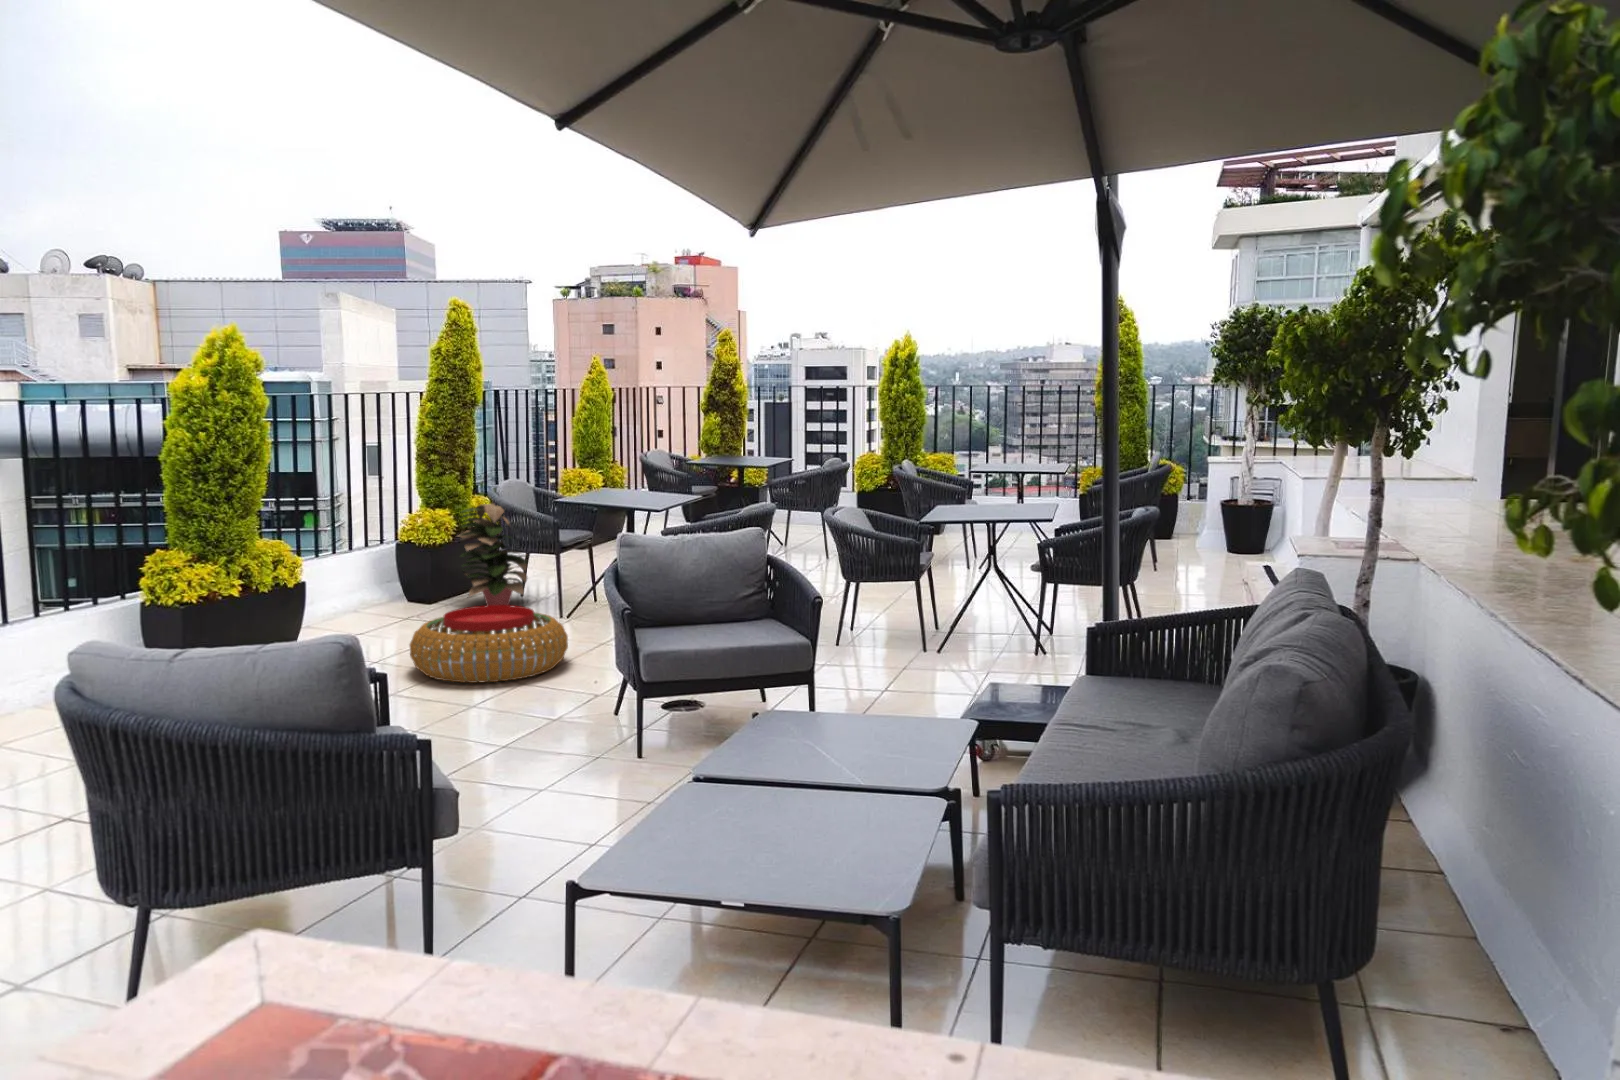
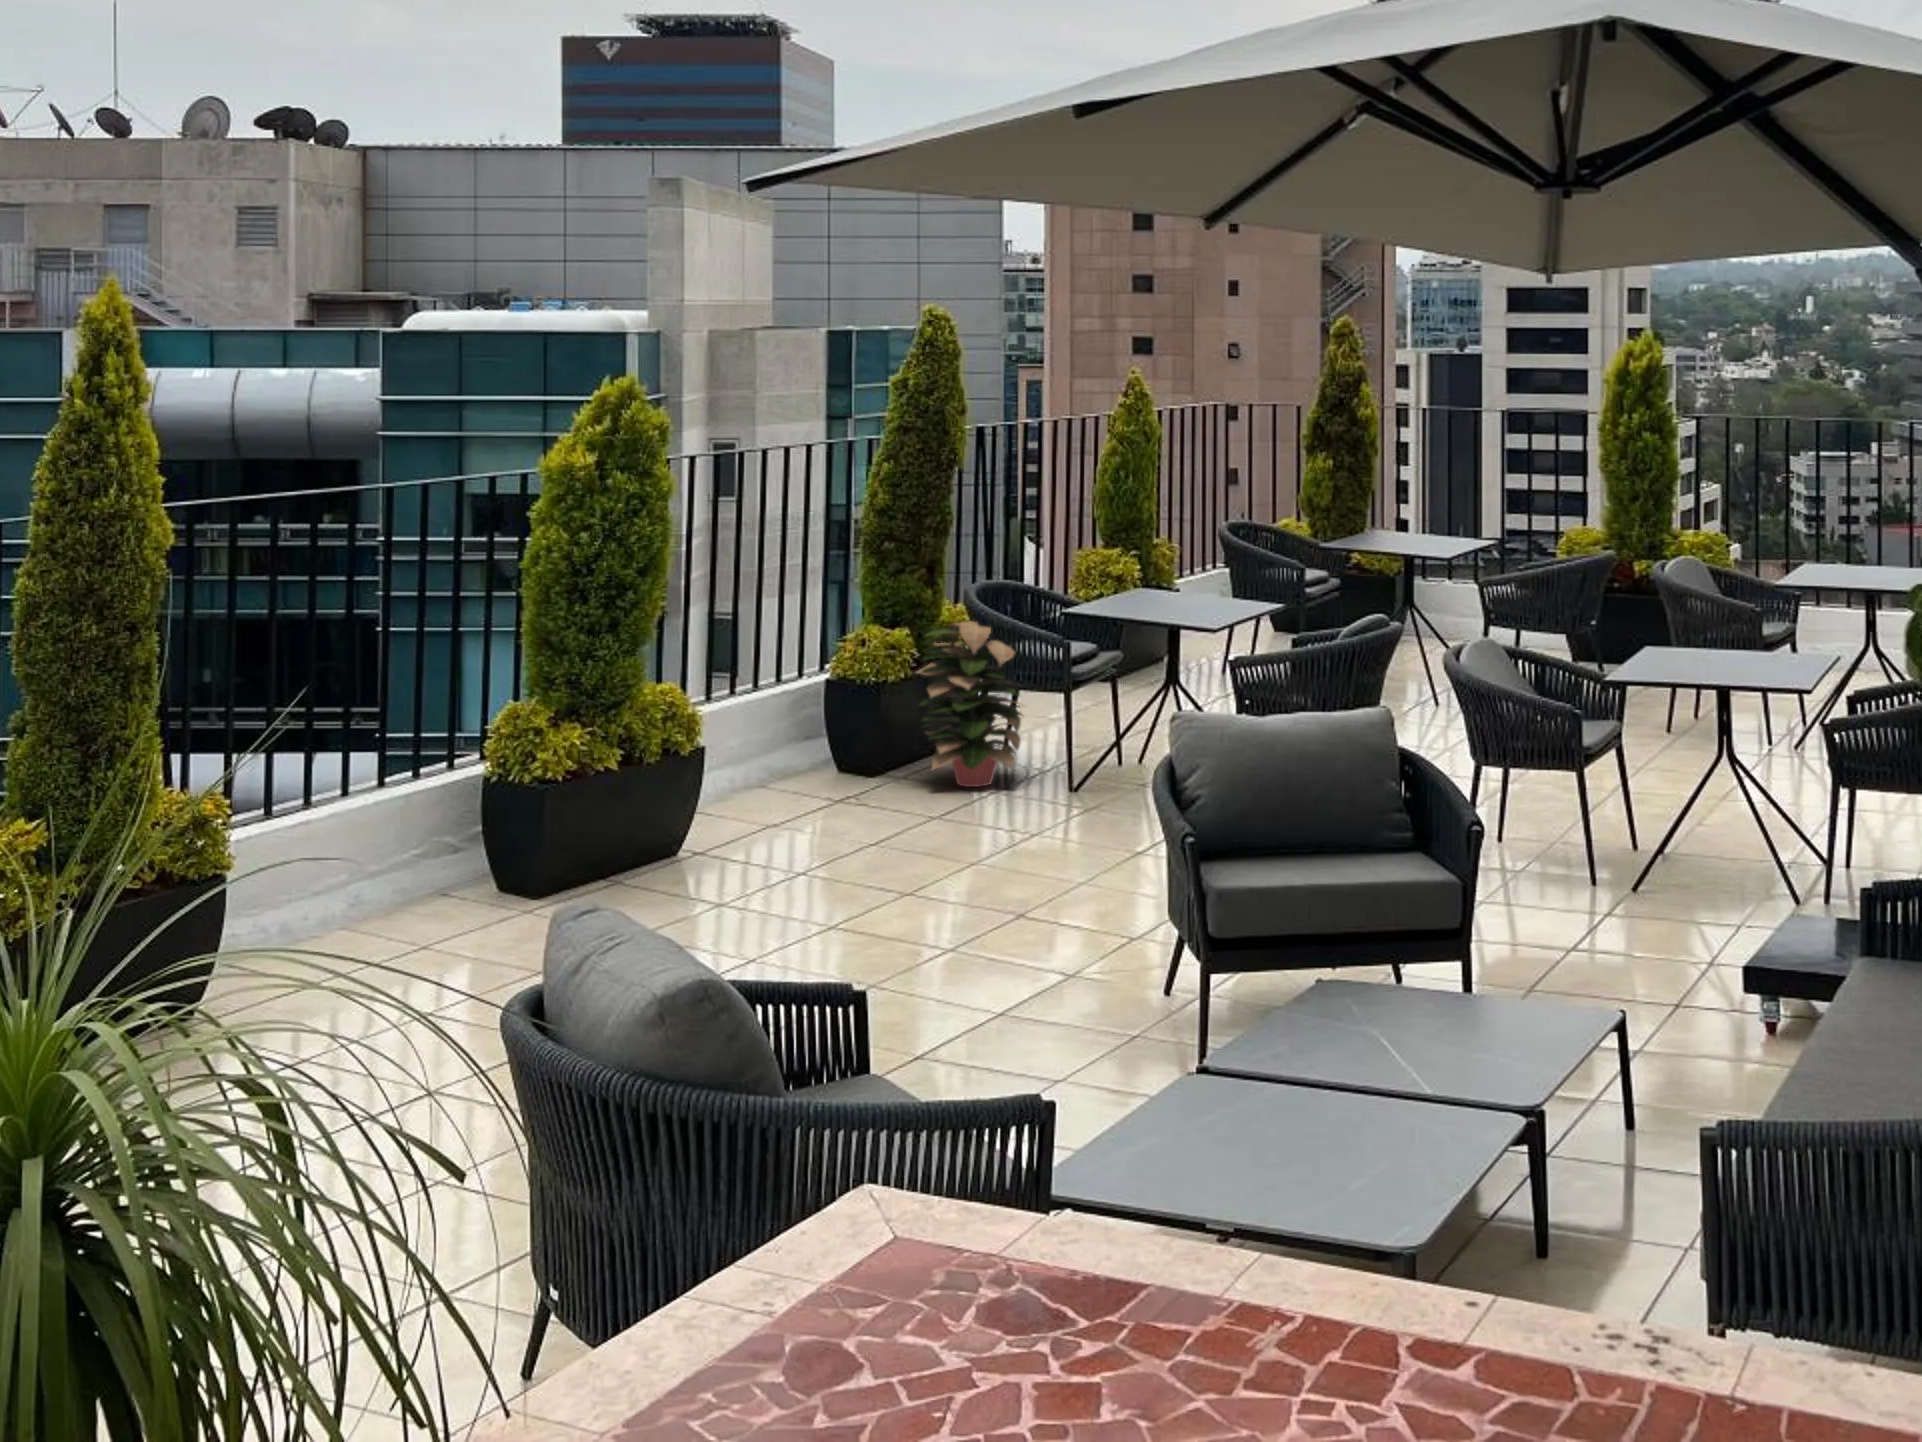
pouf: present [410,605,568,683] -> none [856,793,1086,915]

